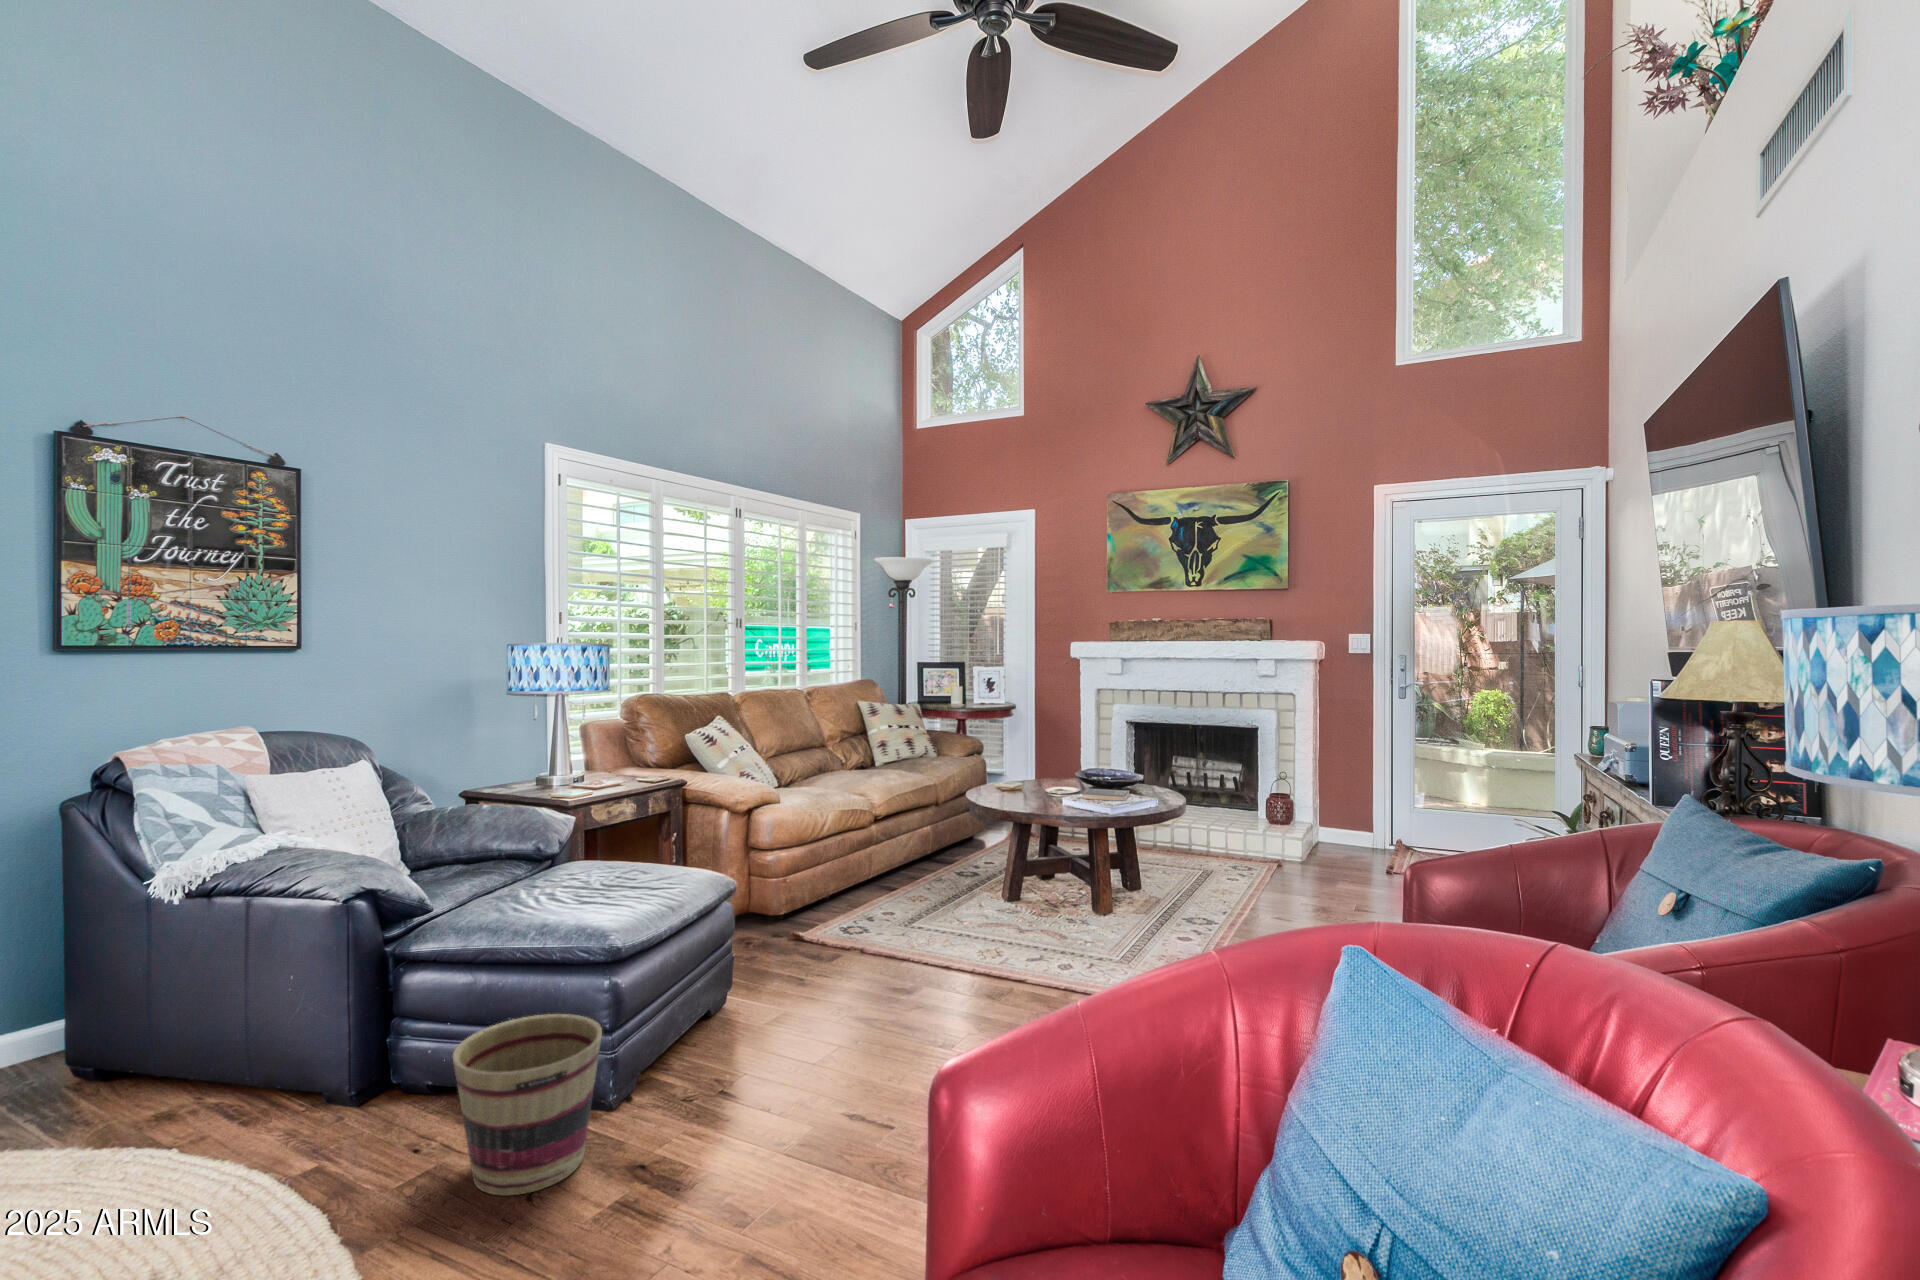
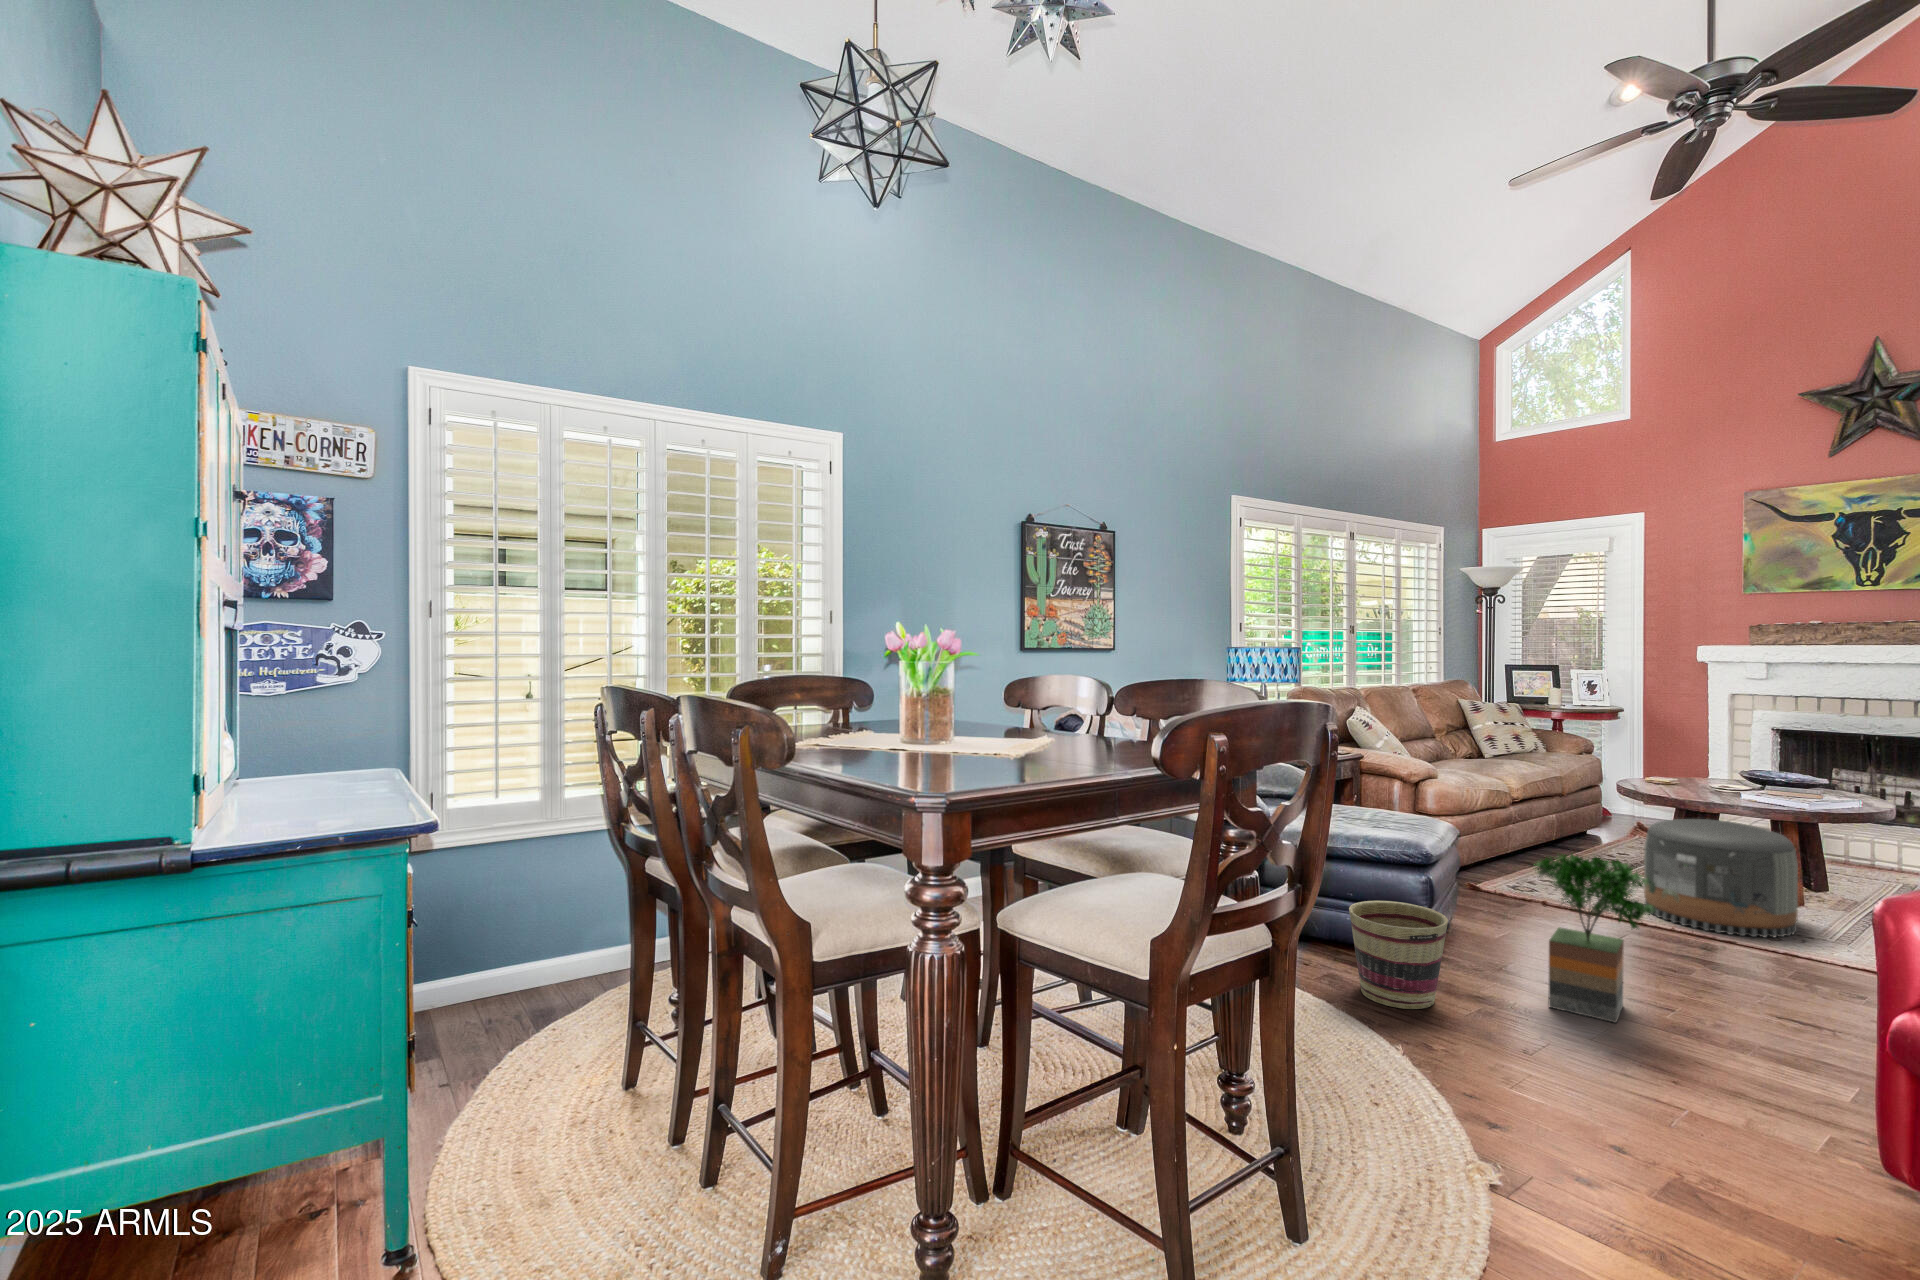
pouf: none [964,830,1093,962] -> present [1644,819,1798,937]
potted tree: none [737,911,871,1148] -> present [1533,853,1652,1023]

